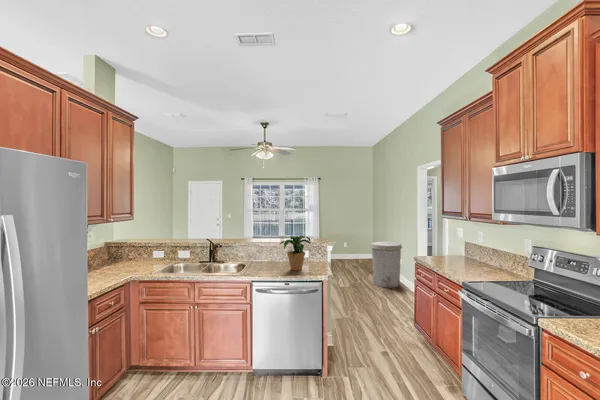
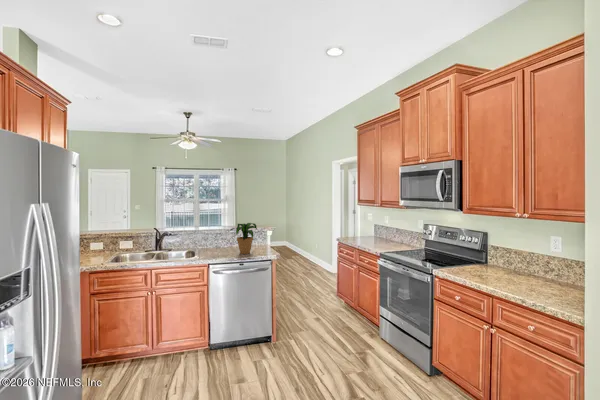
trash can: present [371,242,402,287] -> none [291,229,319,270]

